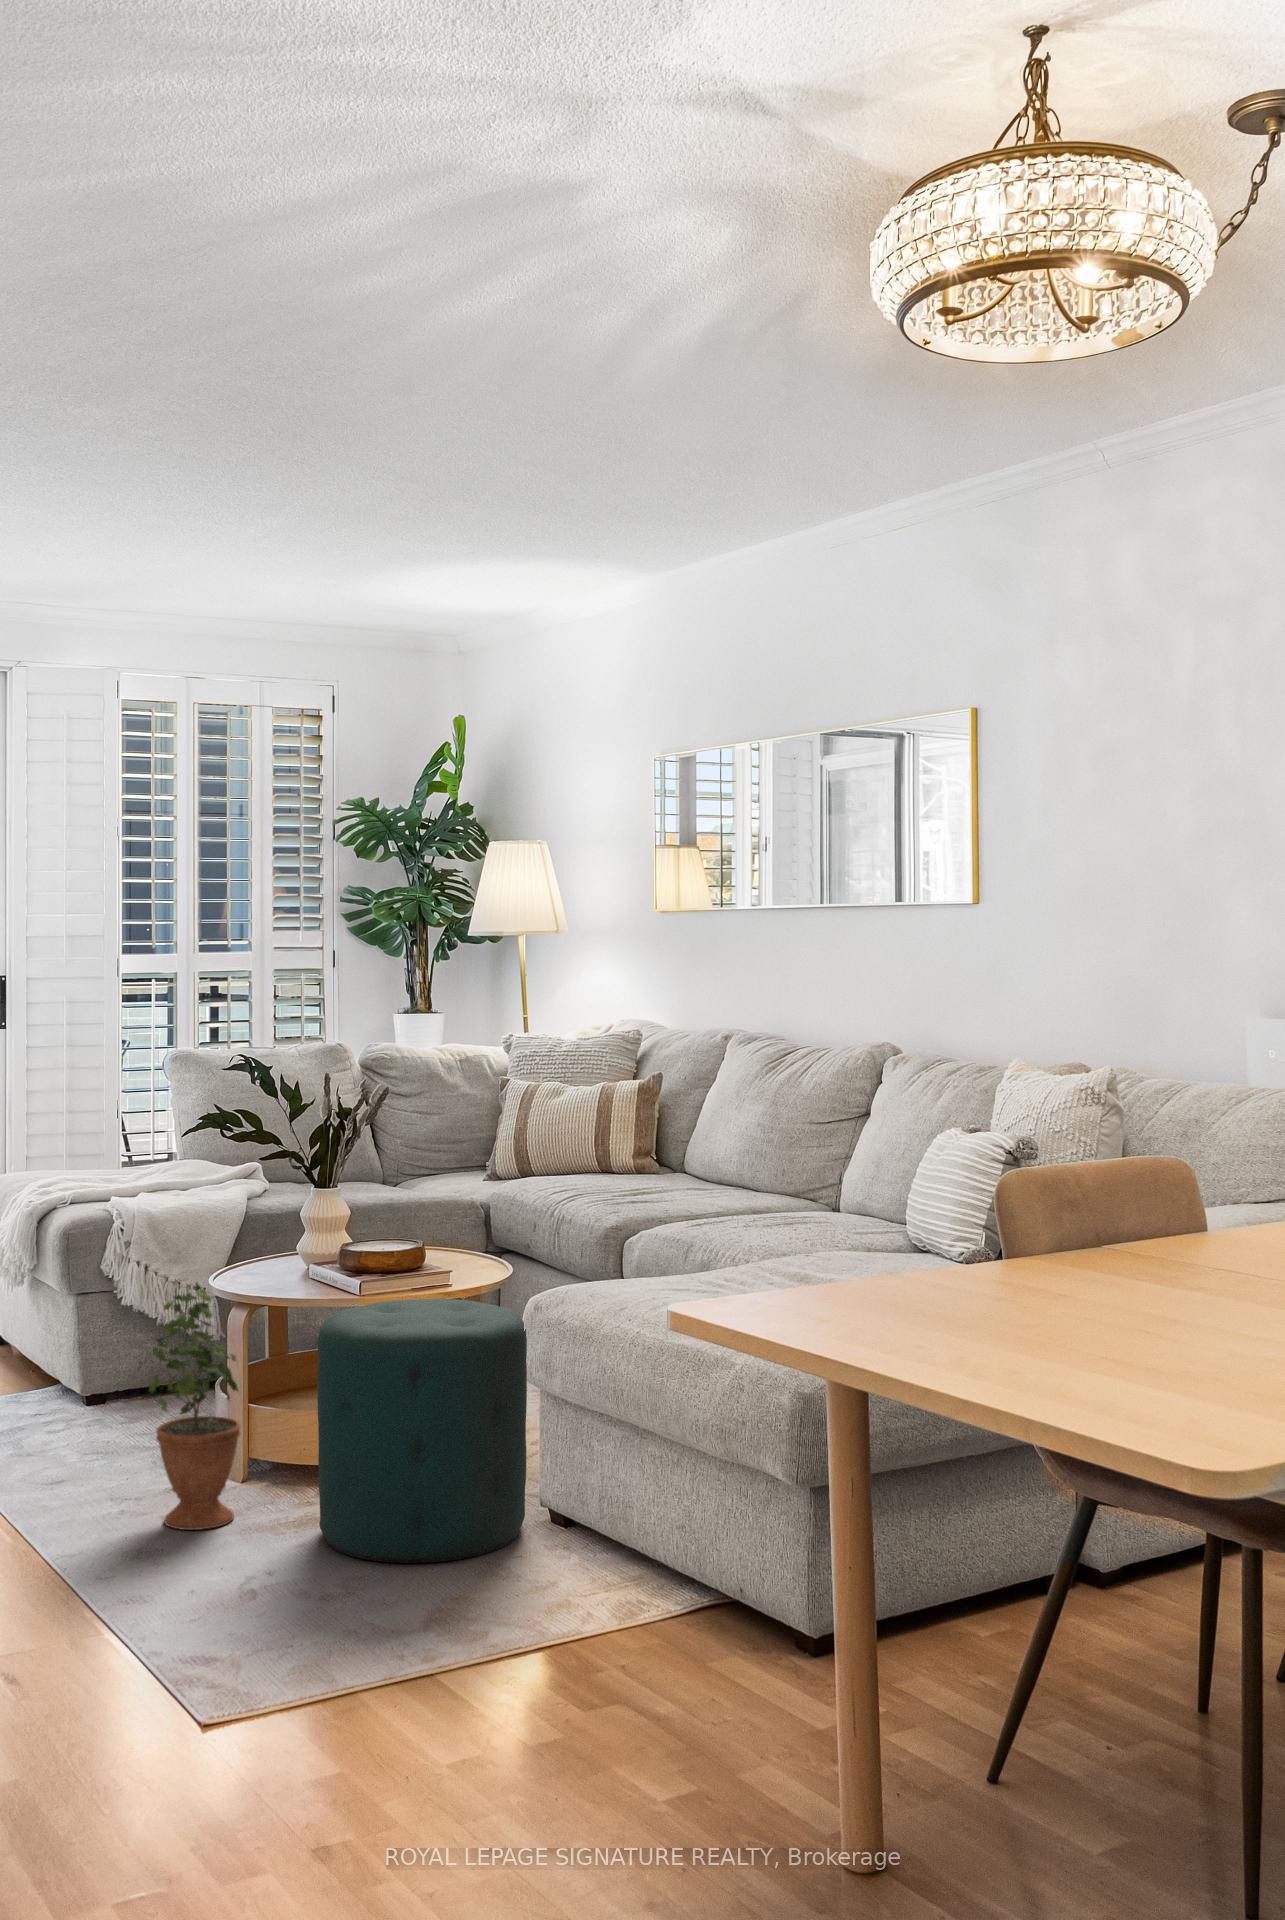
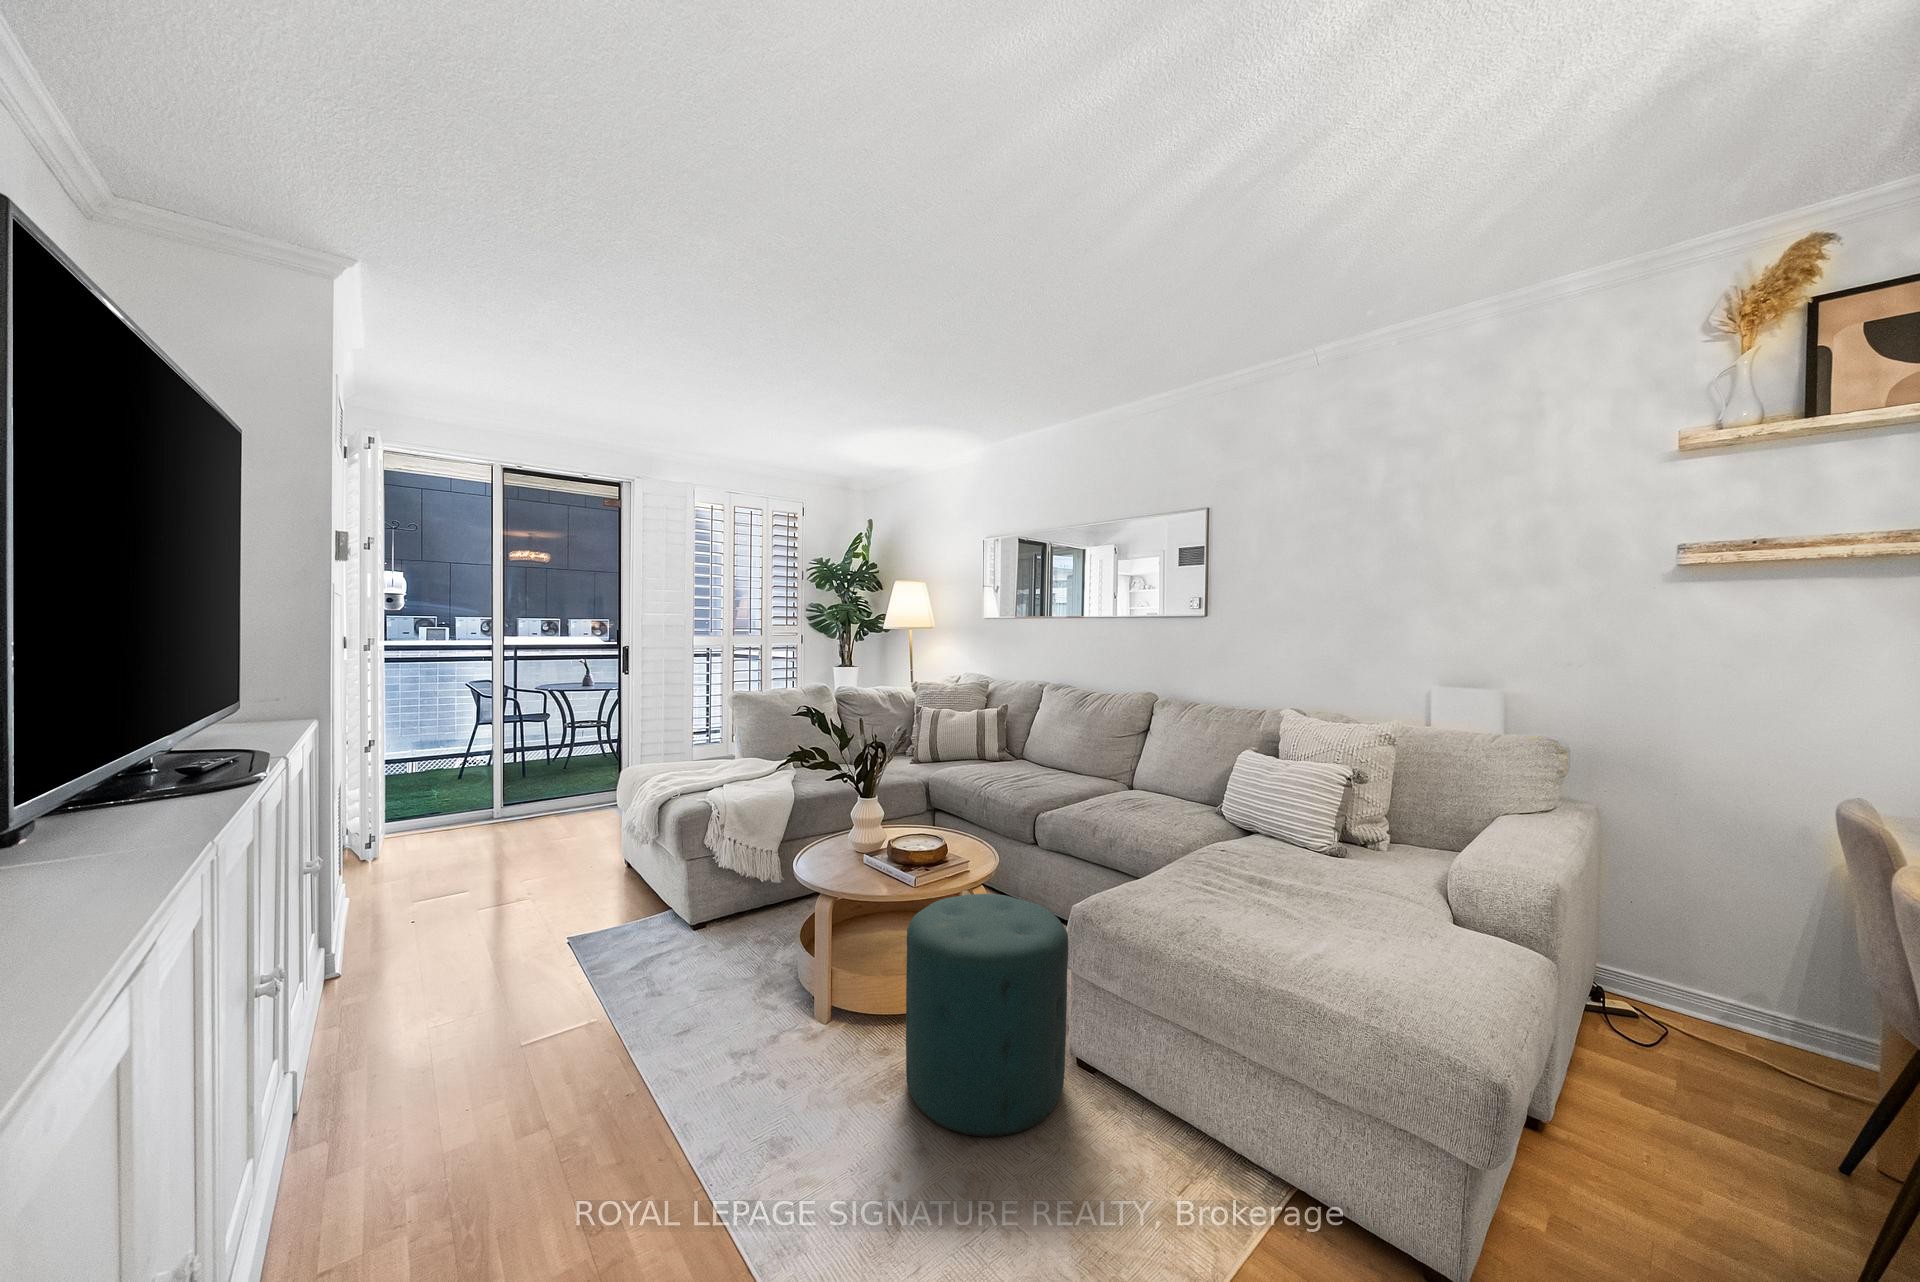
potted plant: present [139,1283,241,1530] -> none [760,887,837,1093]

